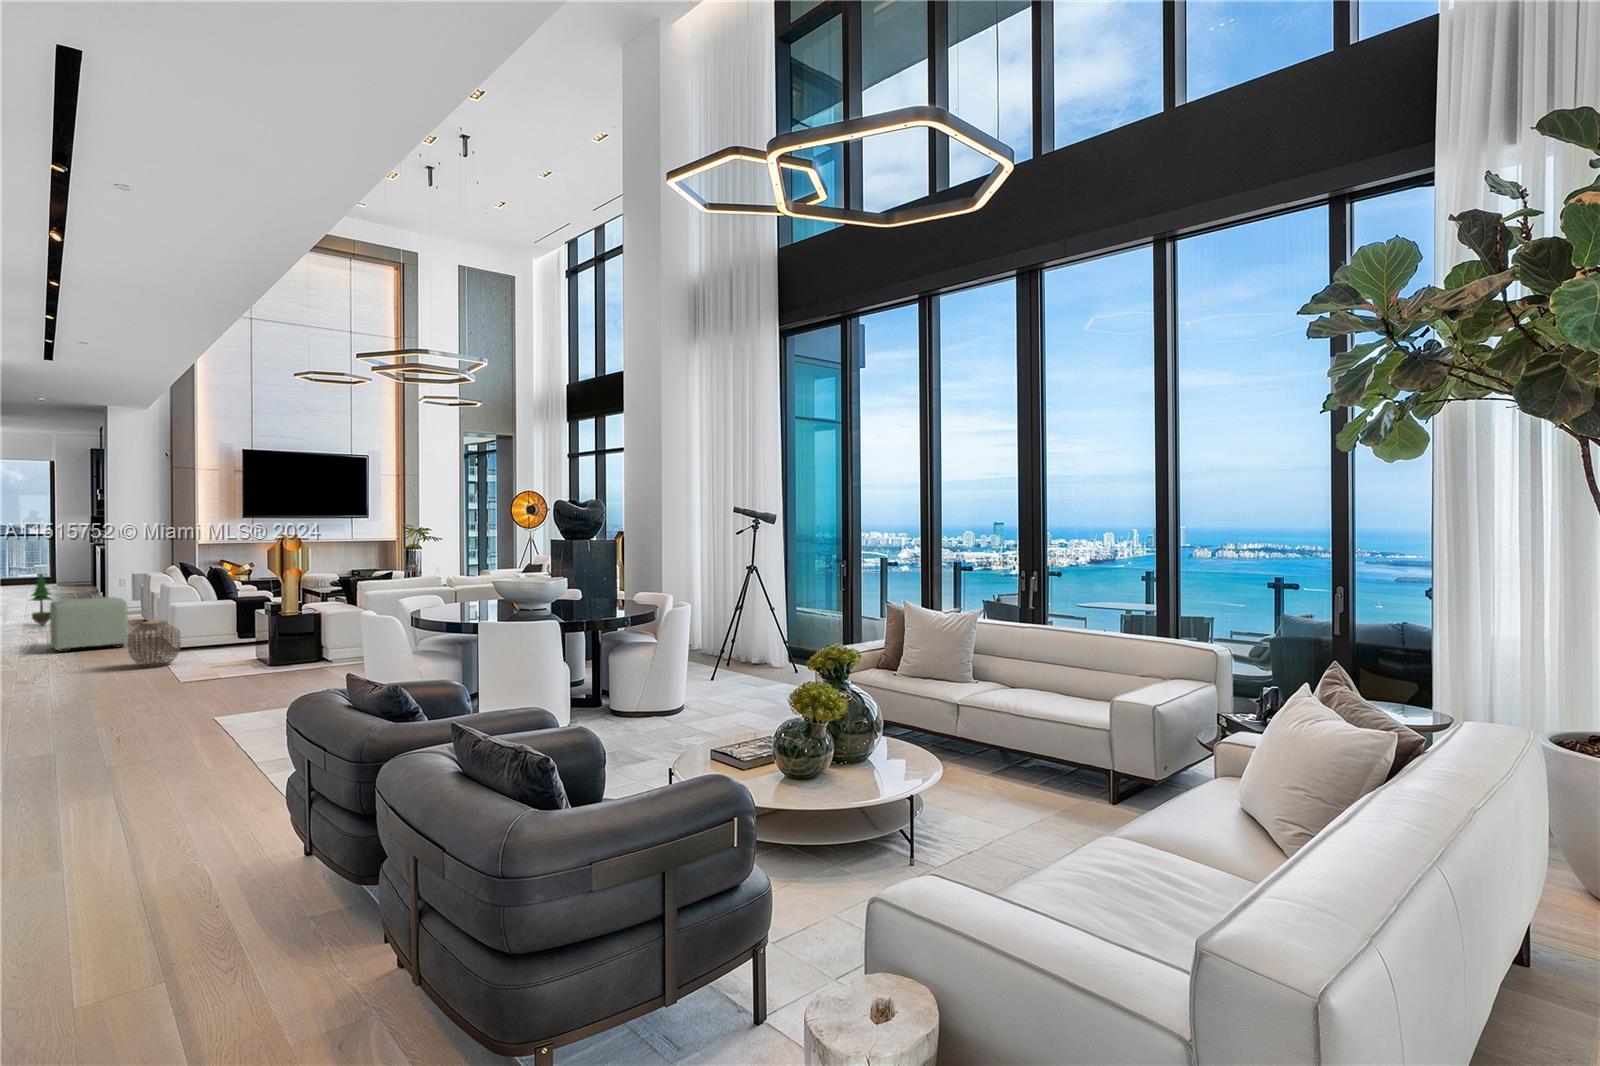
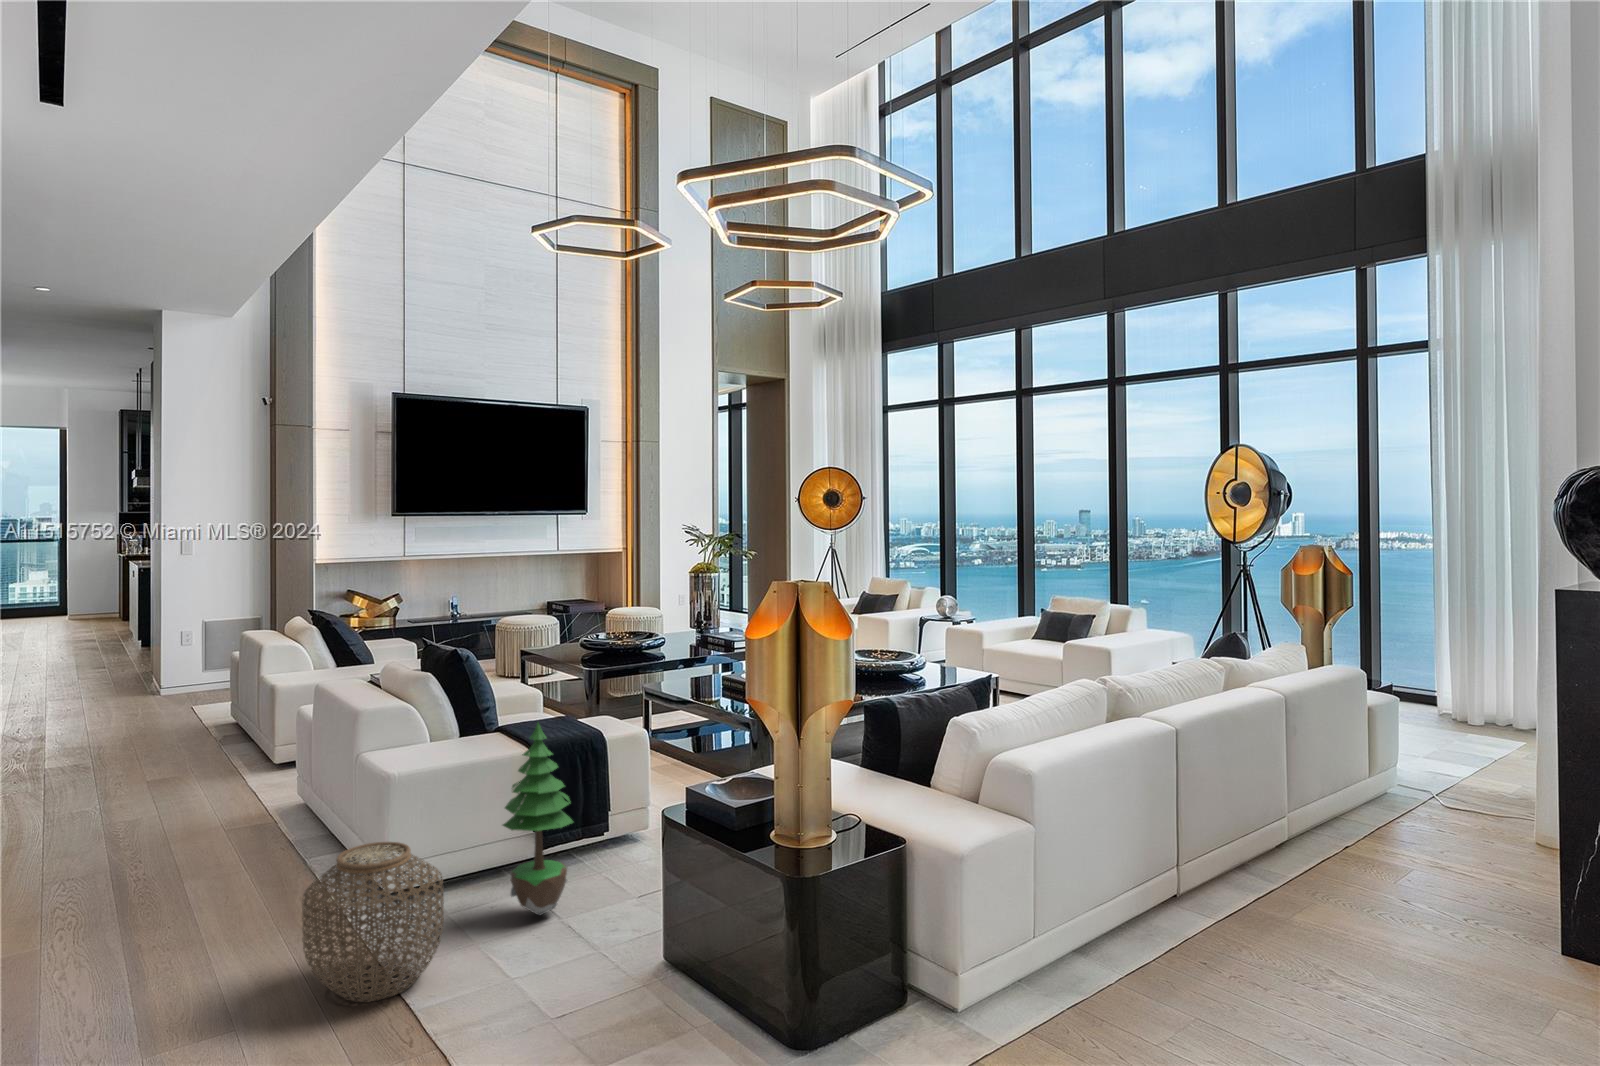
potted tree: present [32,574,52,625] -> present [503,723,573,916]
ottoman: present [50,597,128,652] -> none [69,713,251,870]

